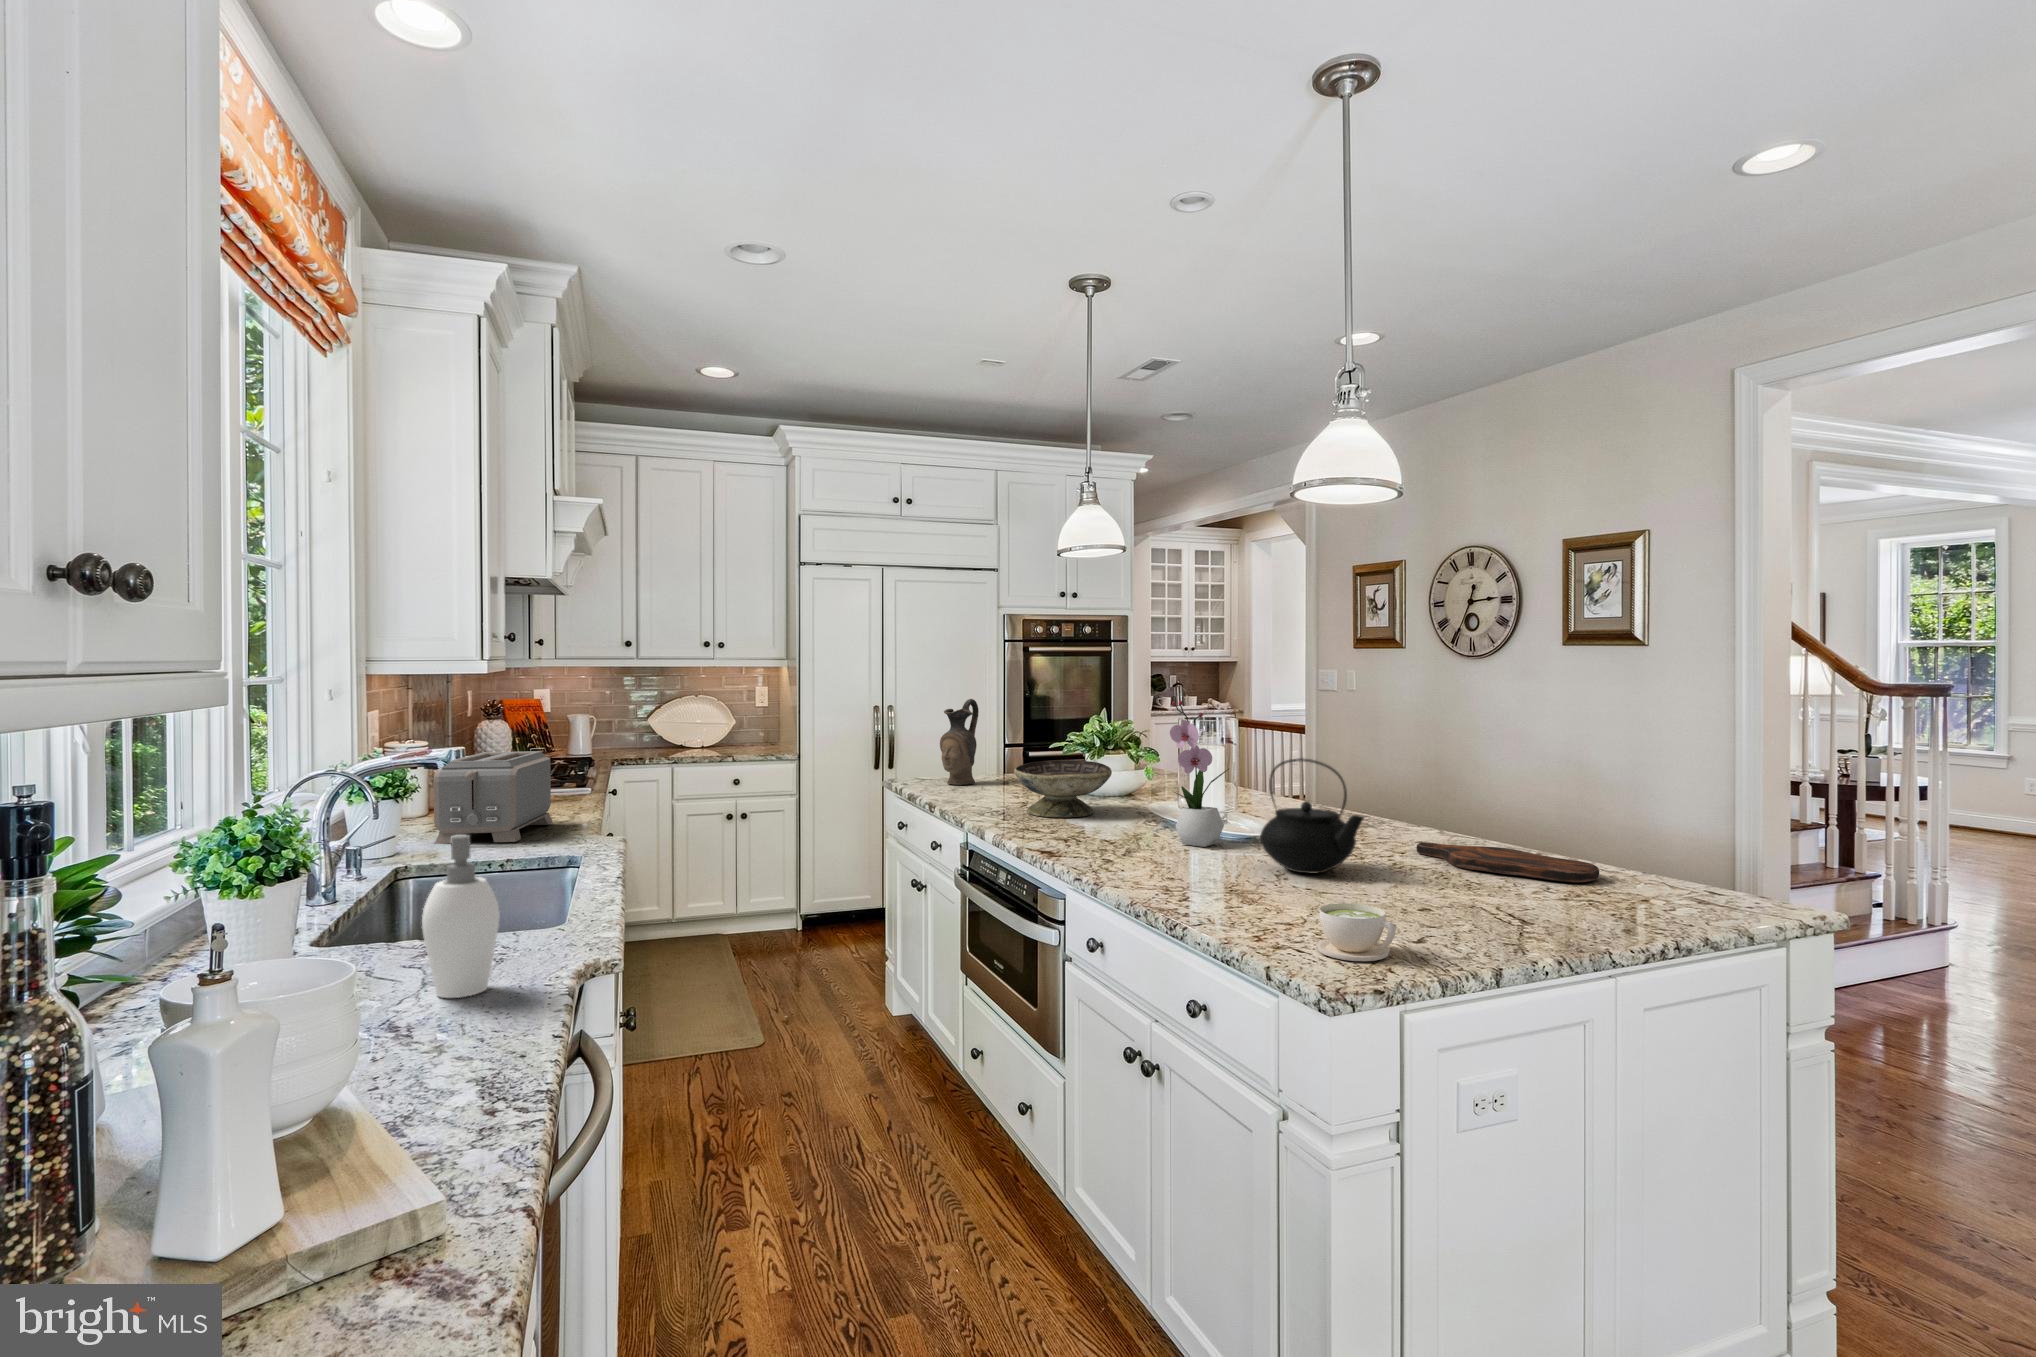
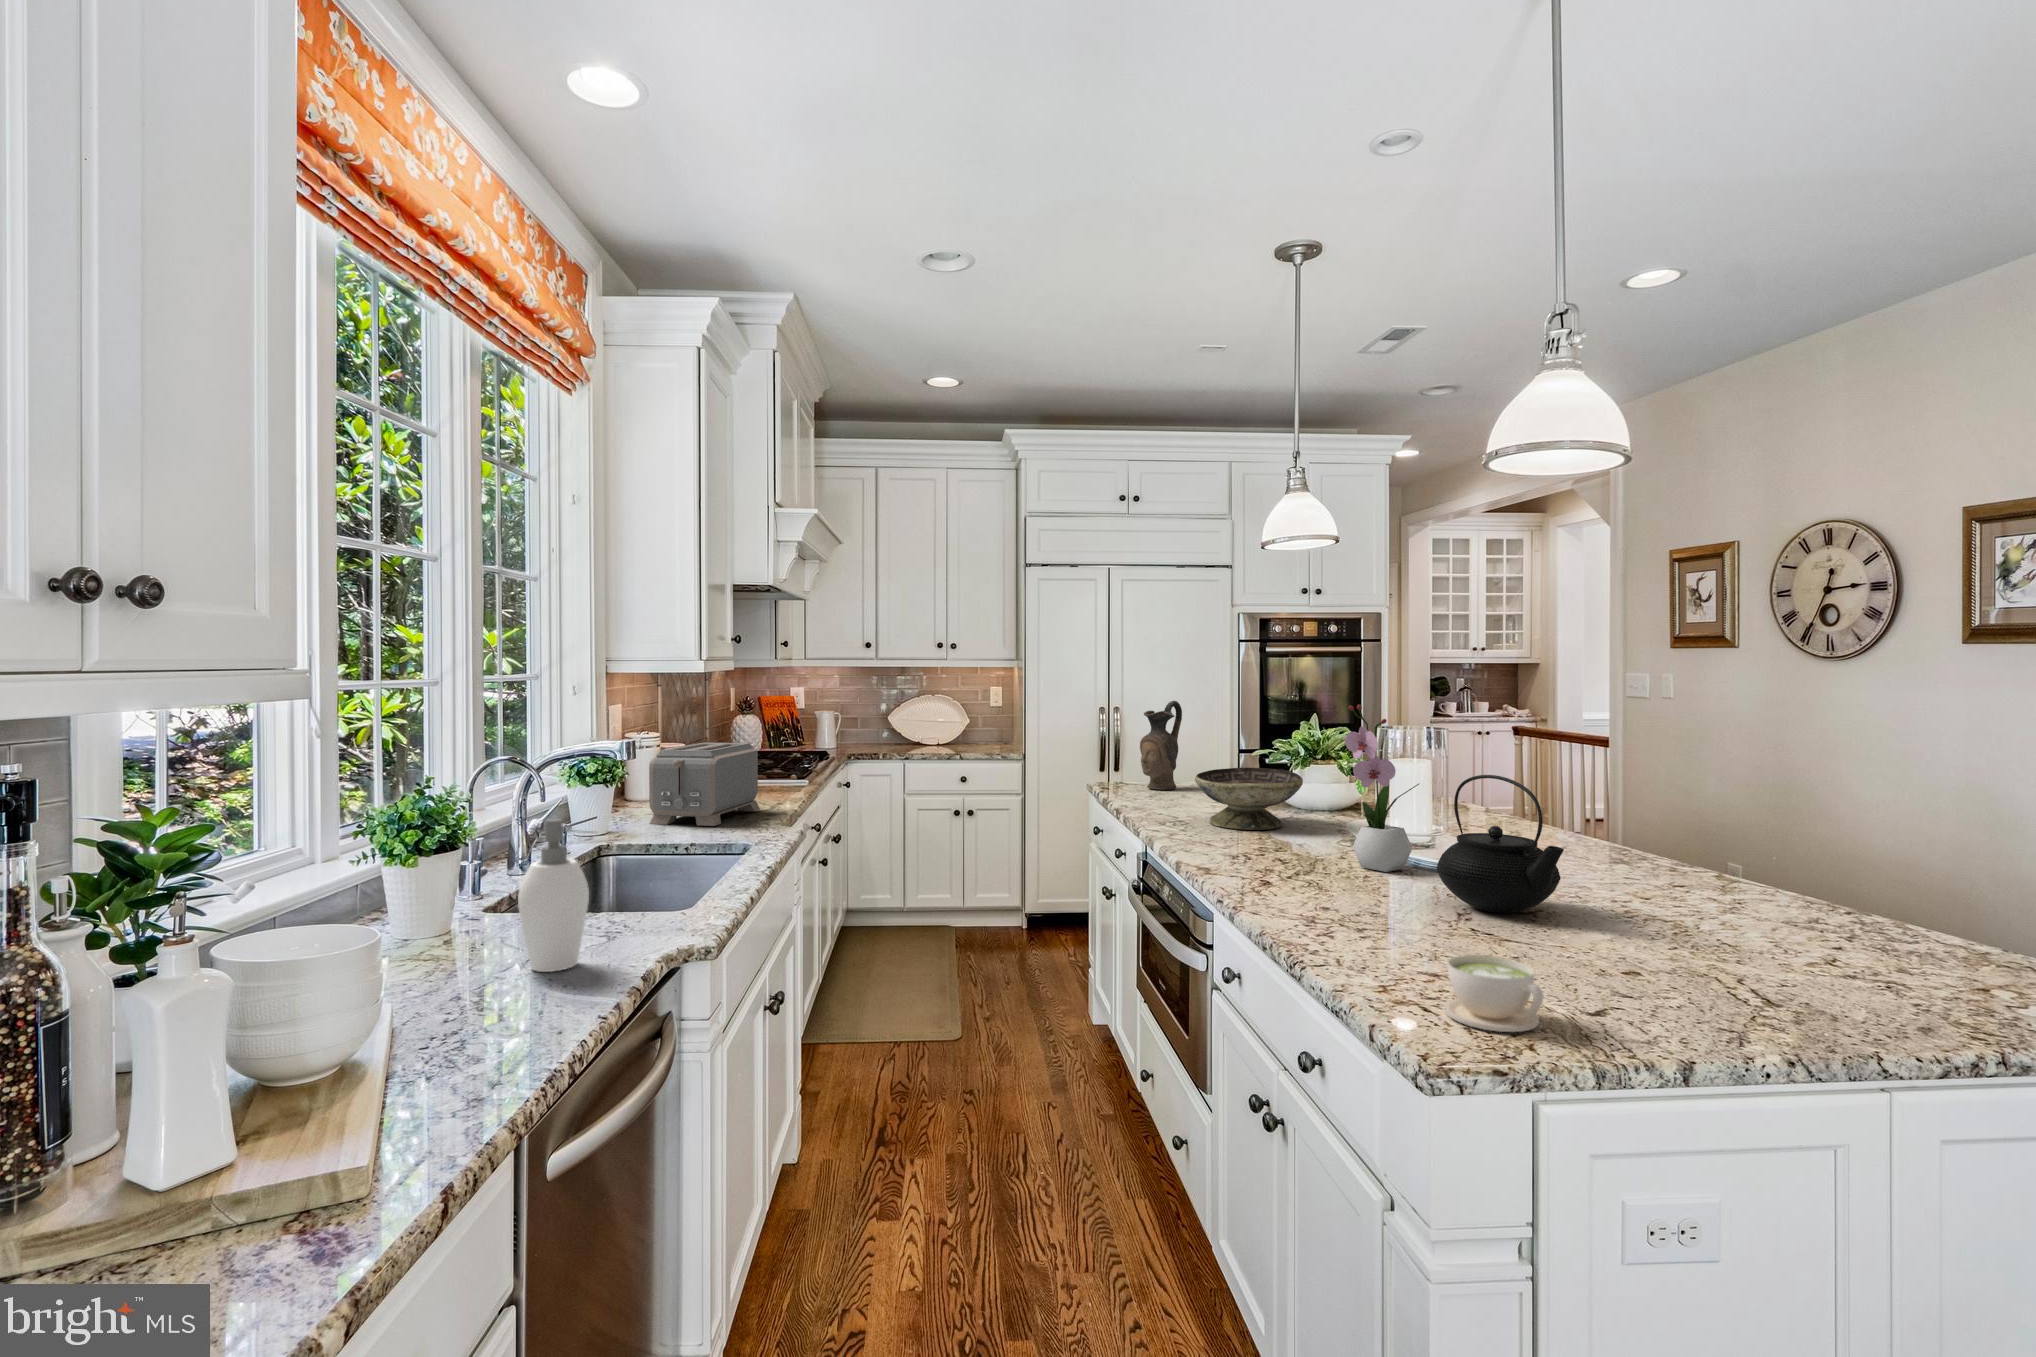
cutting board: present [1416,842,1599,883] -> none [1660,884,1917,952]

